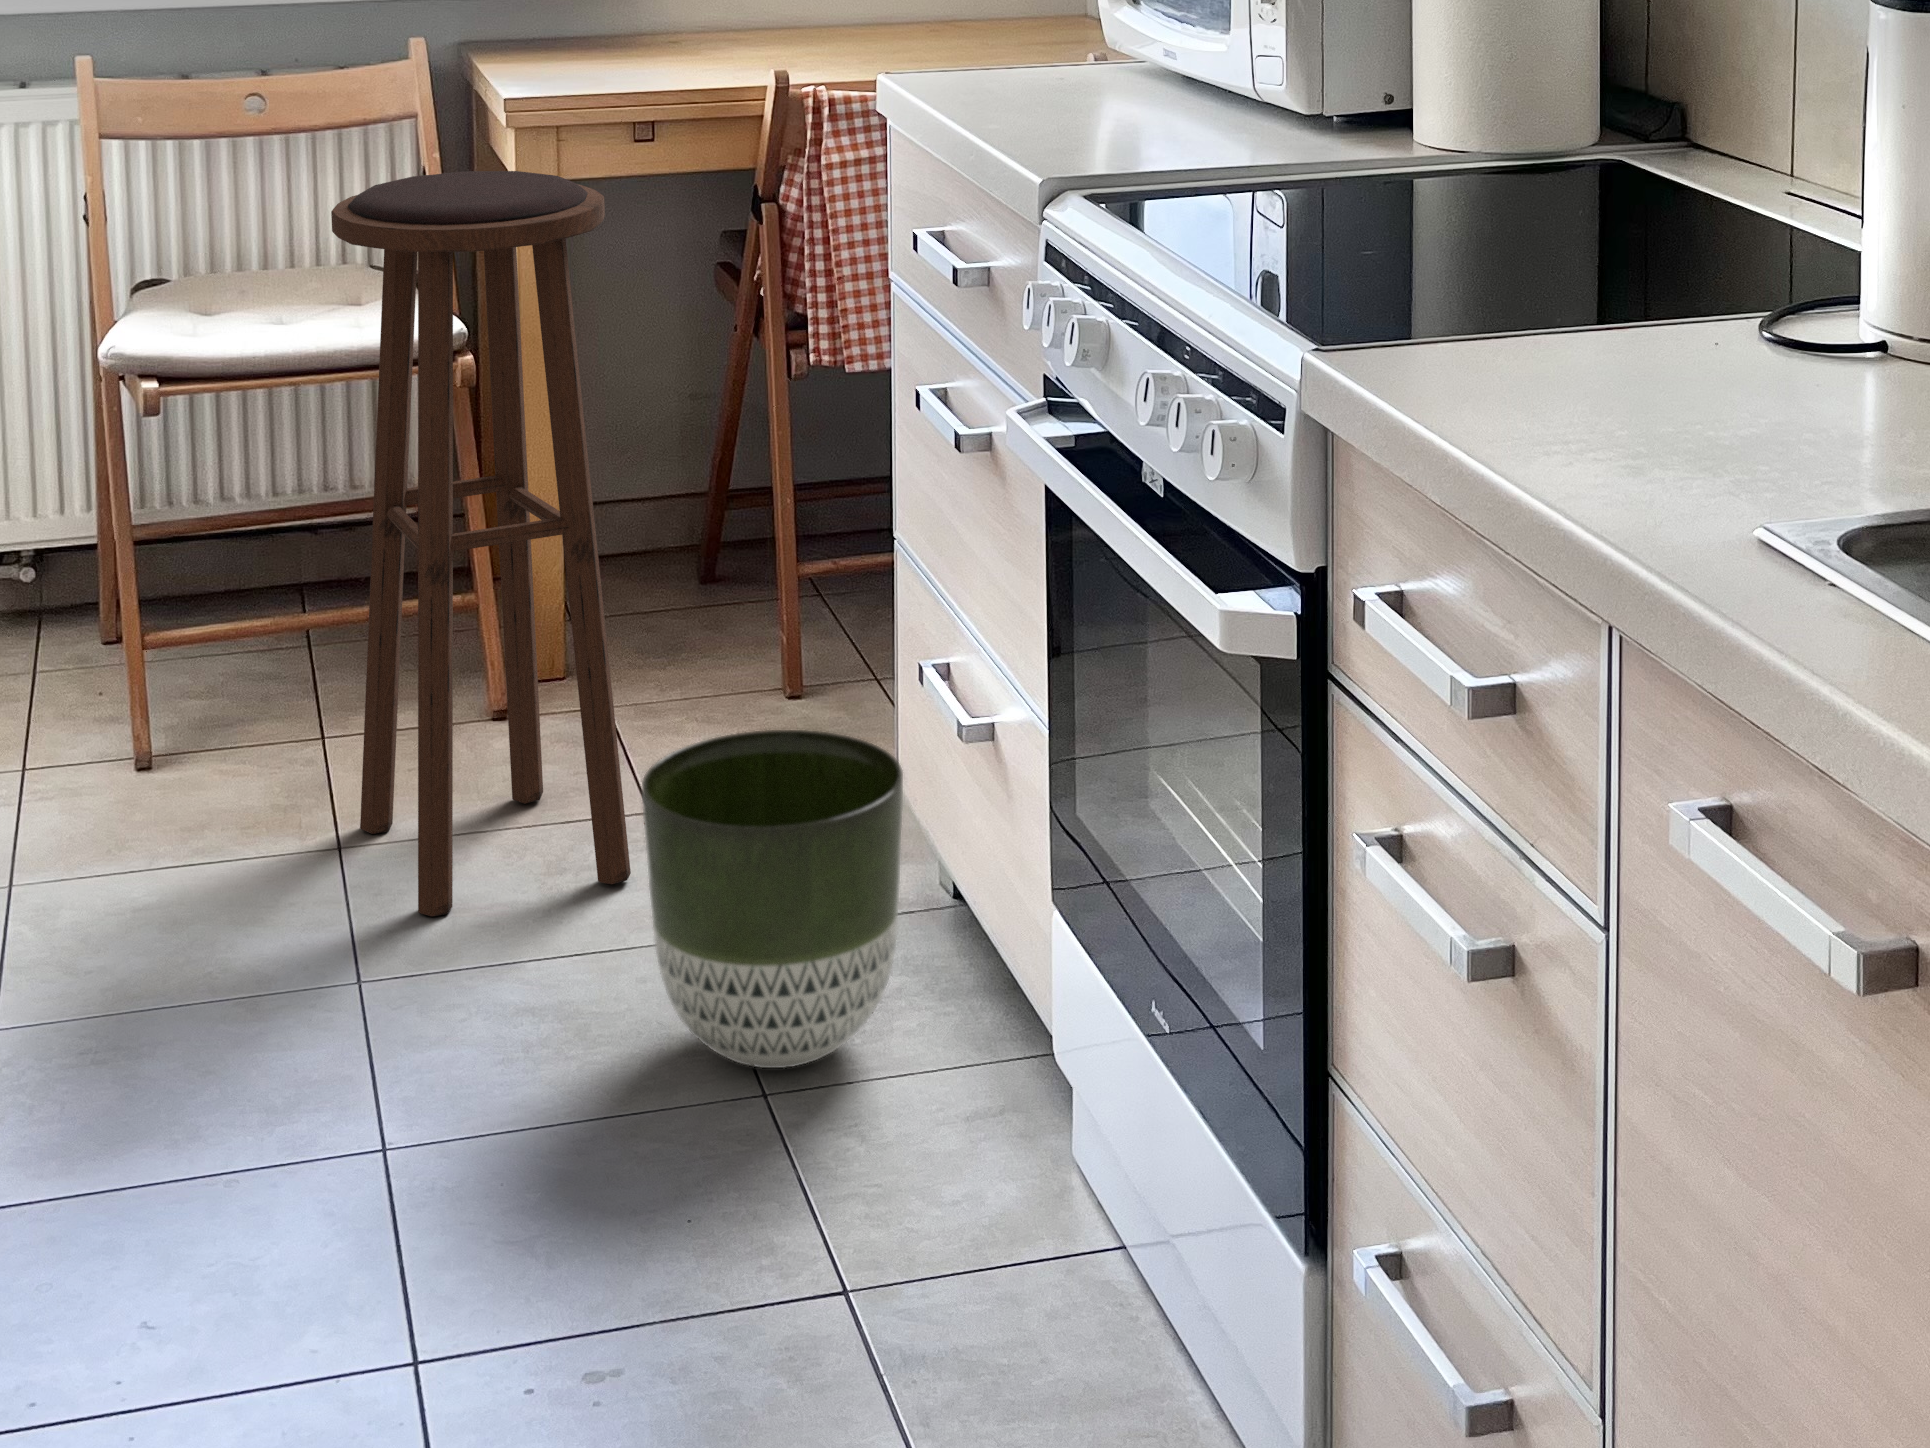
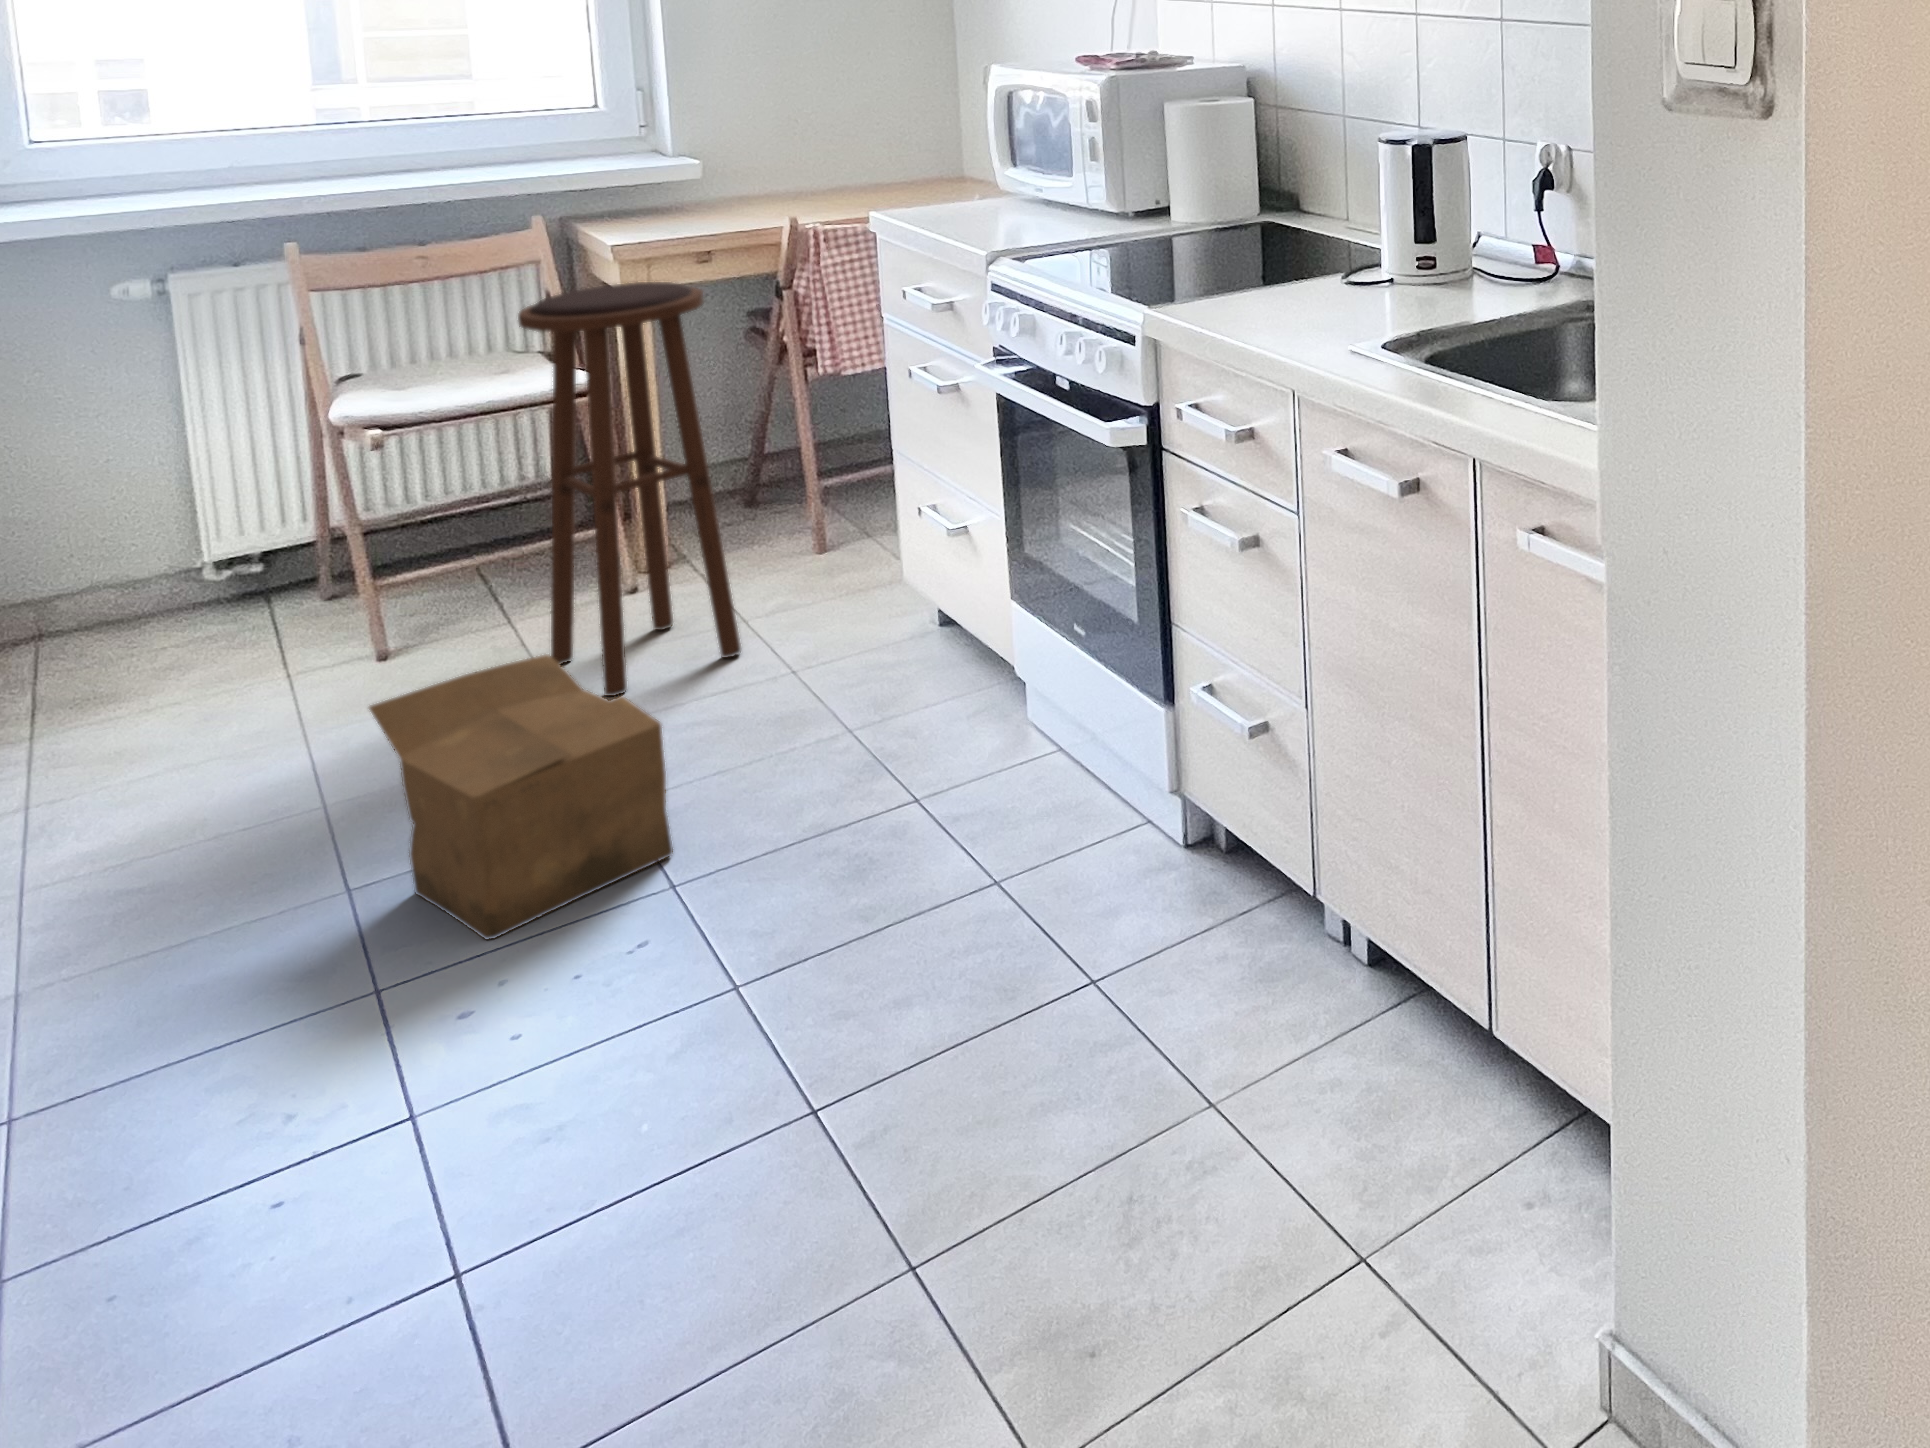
planter: present [642,730,903,1068] -> none [762,546,918,720]
cardboard box: none [41,838,447,1363] -> present [369,655,673,939]

